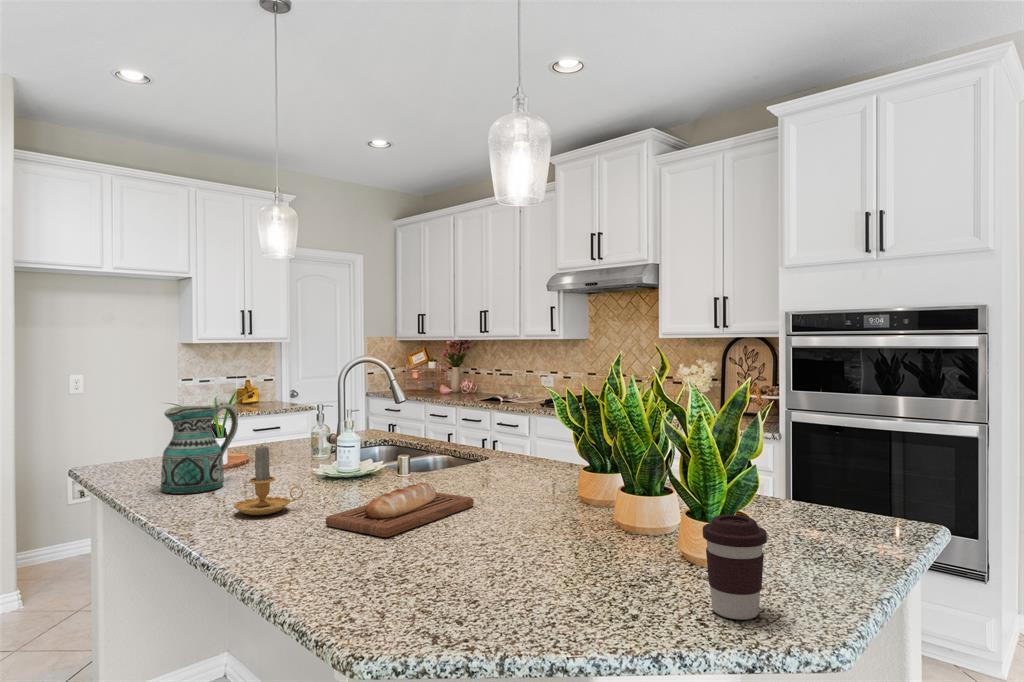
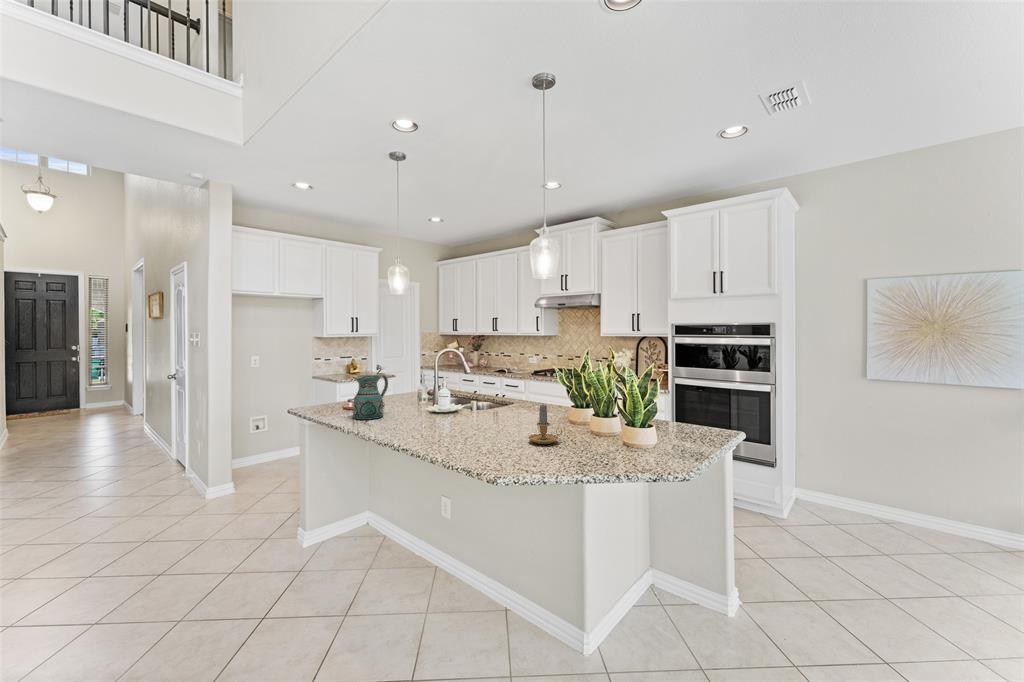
candle: present [234,446,303,515] -> present [528,405,562,444]
bread loaf: present [326,483,474,537] -> none [450,413,518,437]
coffee cup: present [703,515,767,620] -> none [635,422,662,465]

